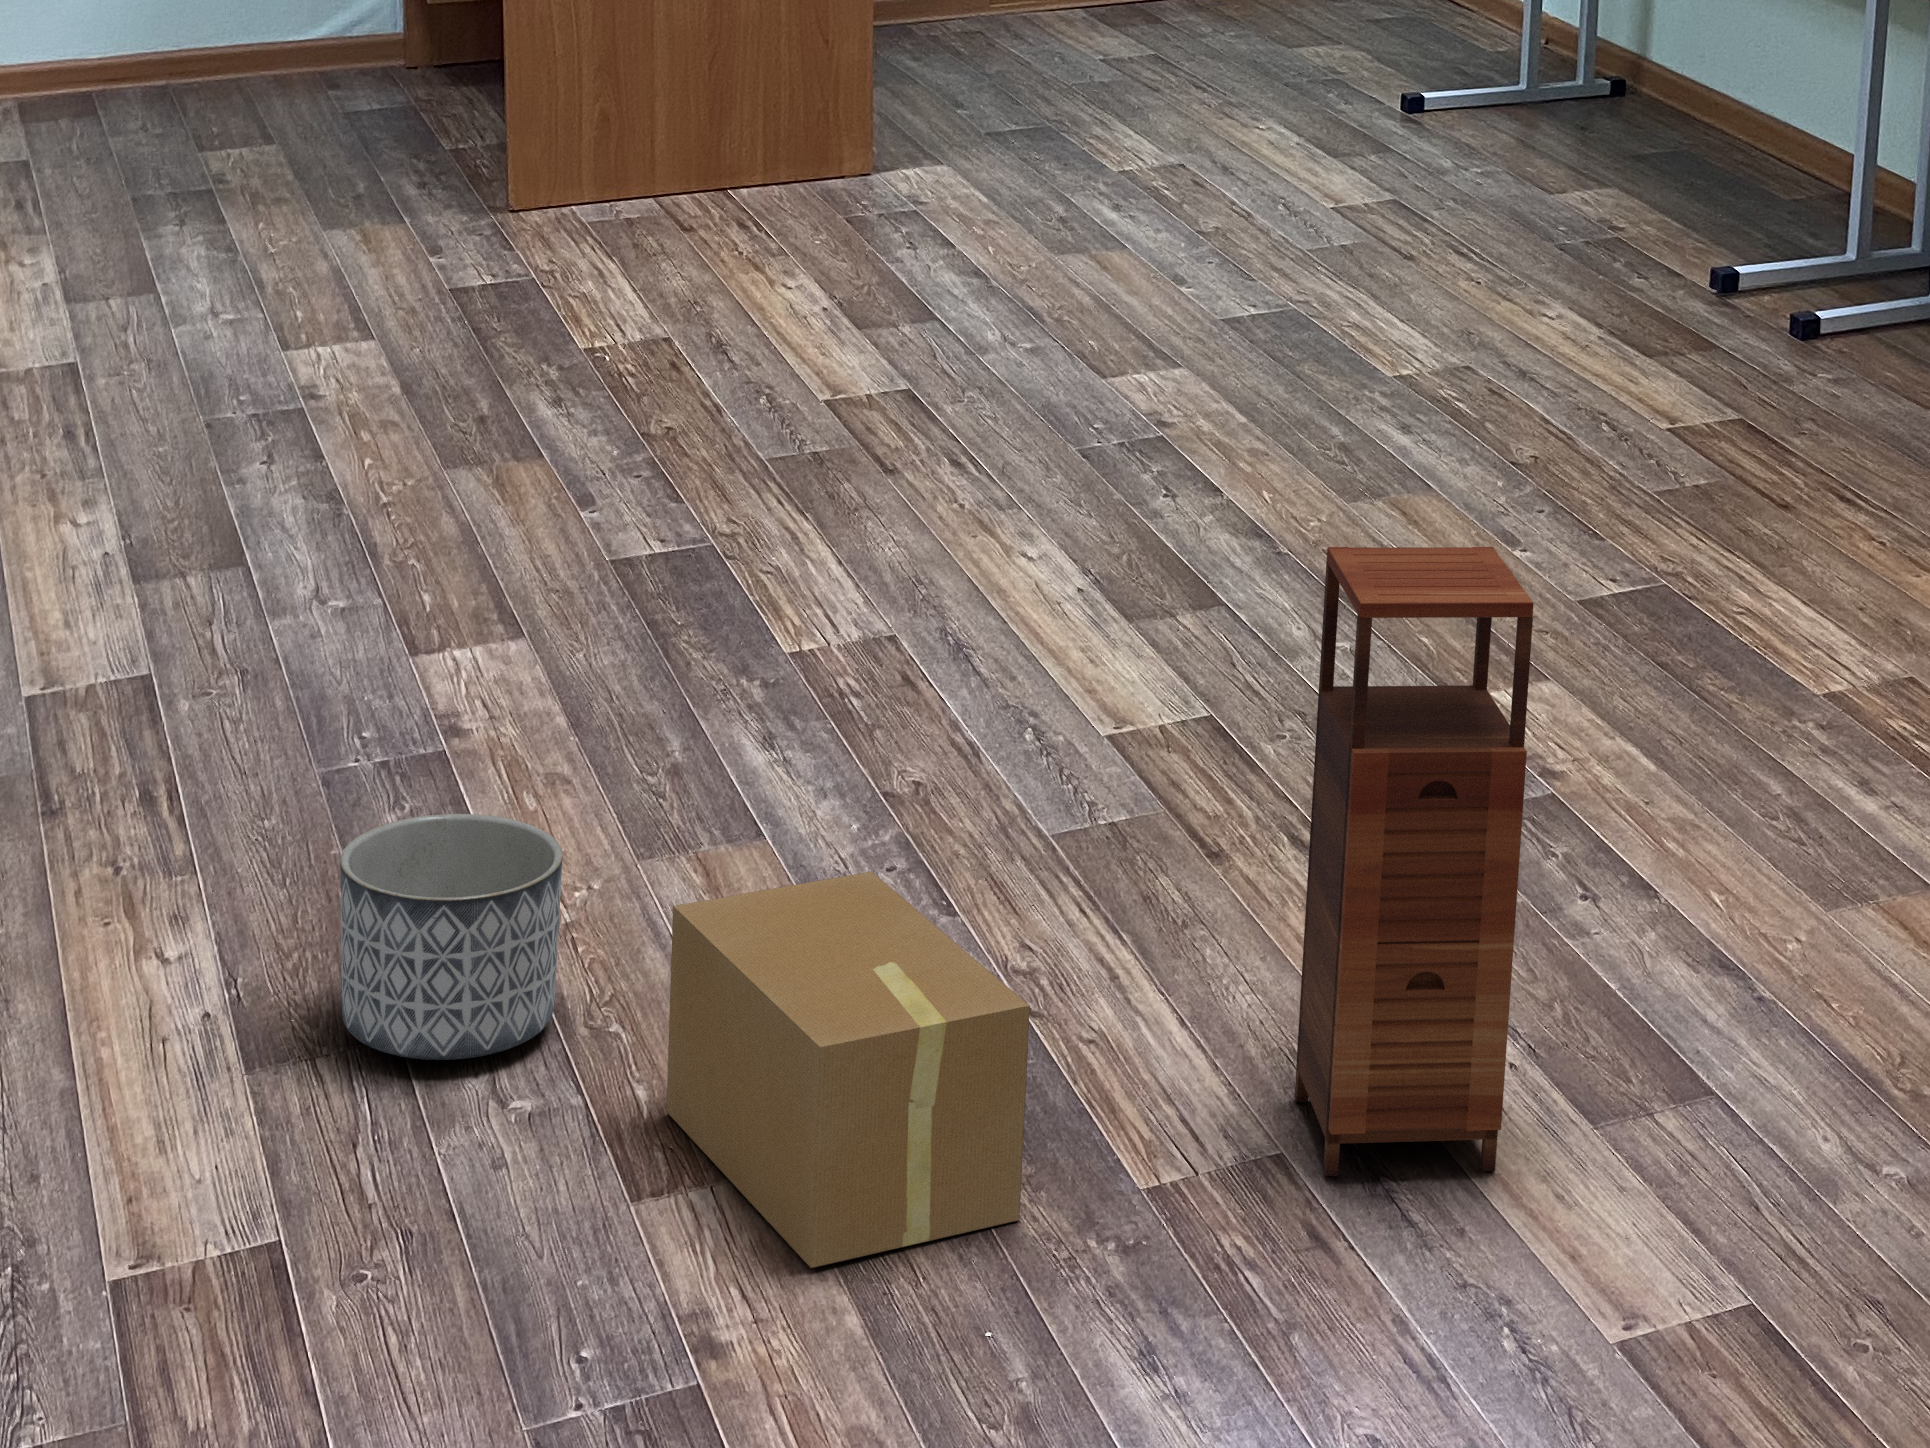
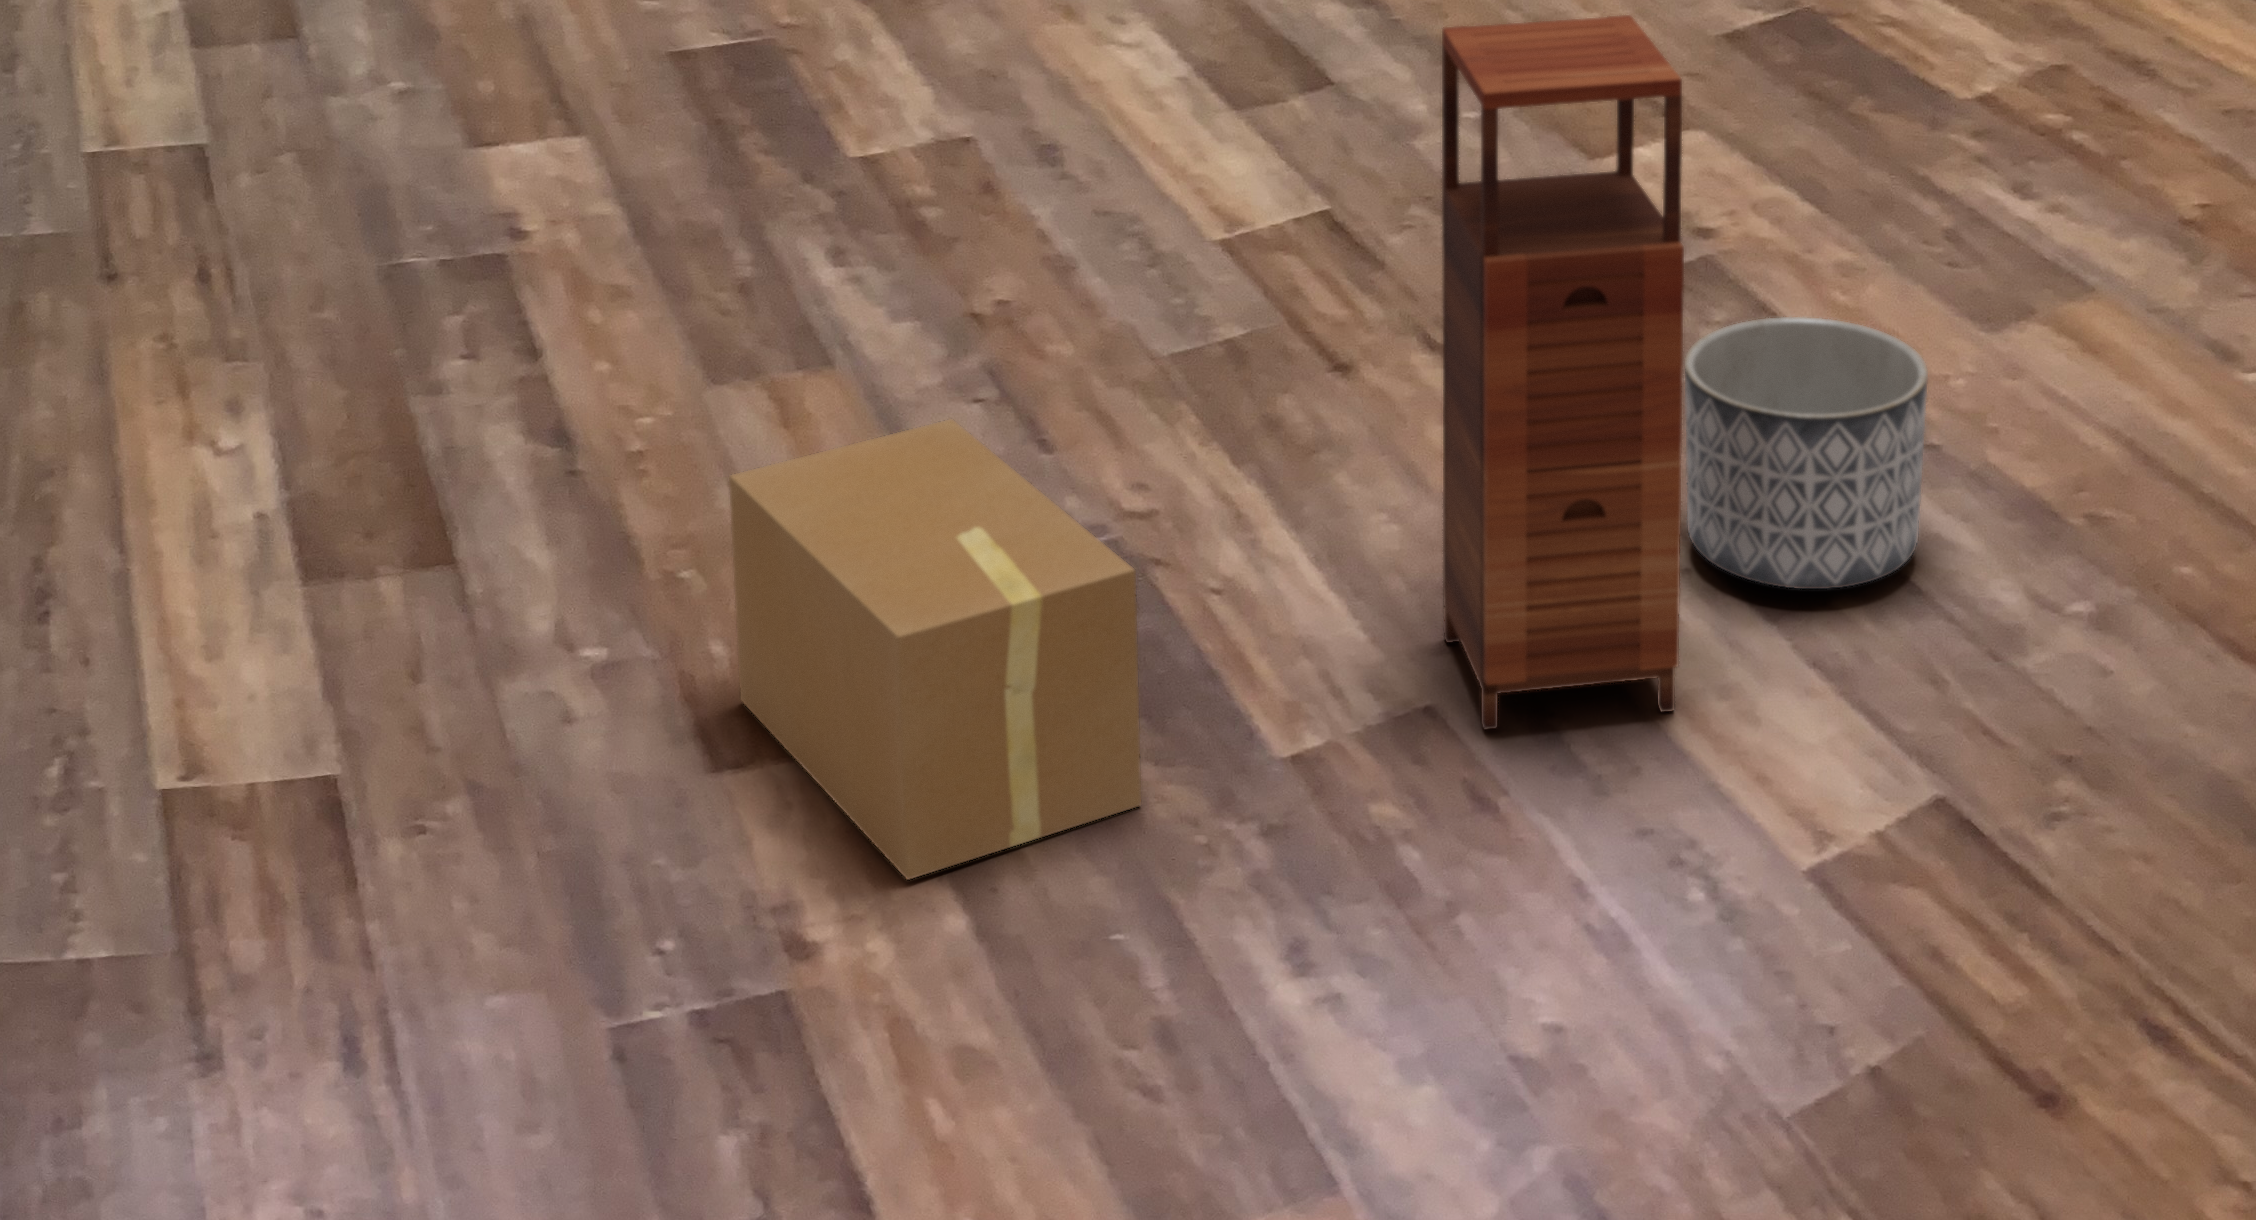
planter: present [340,814,563,1060] -> present [1685,317,1928,589]

